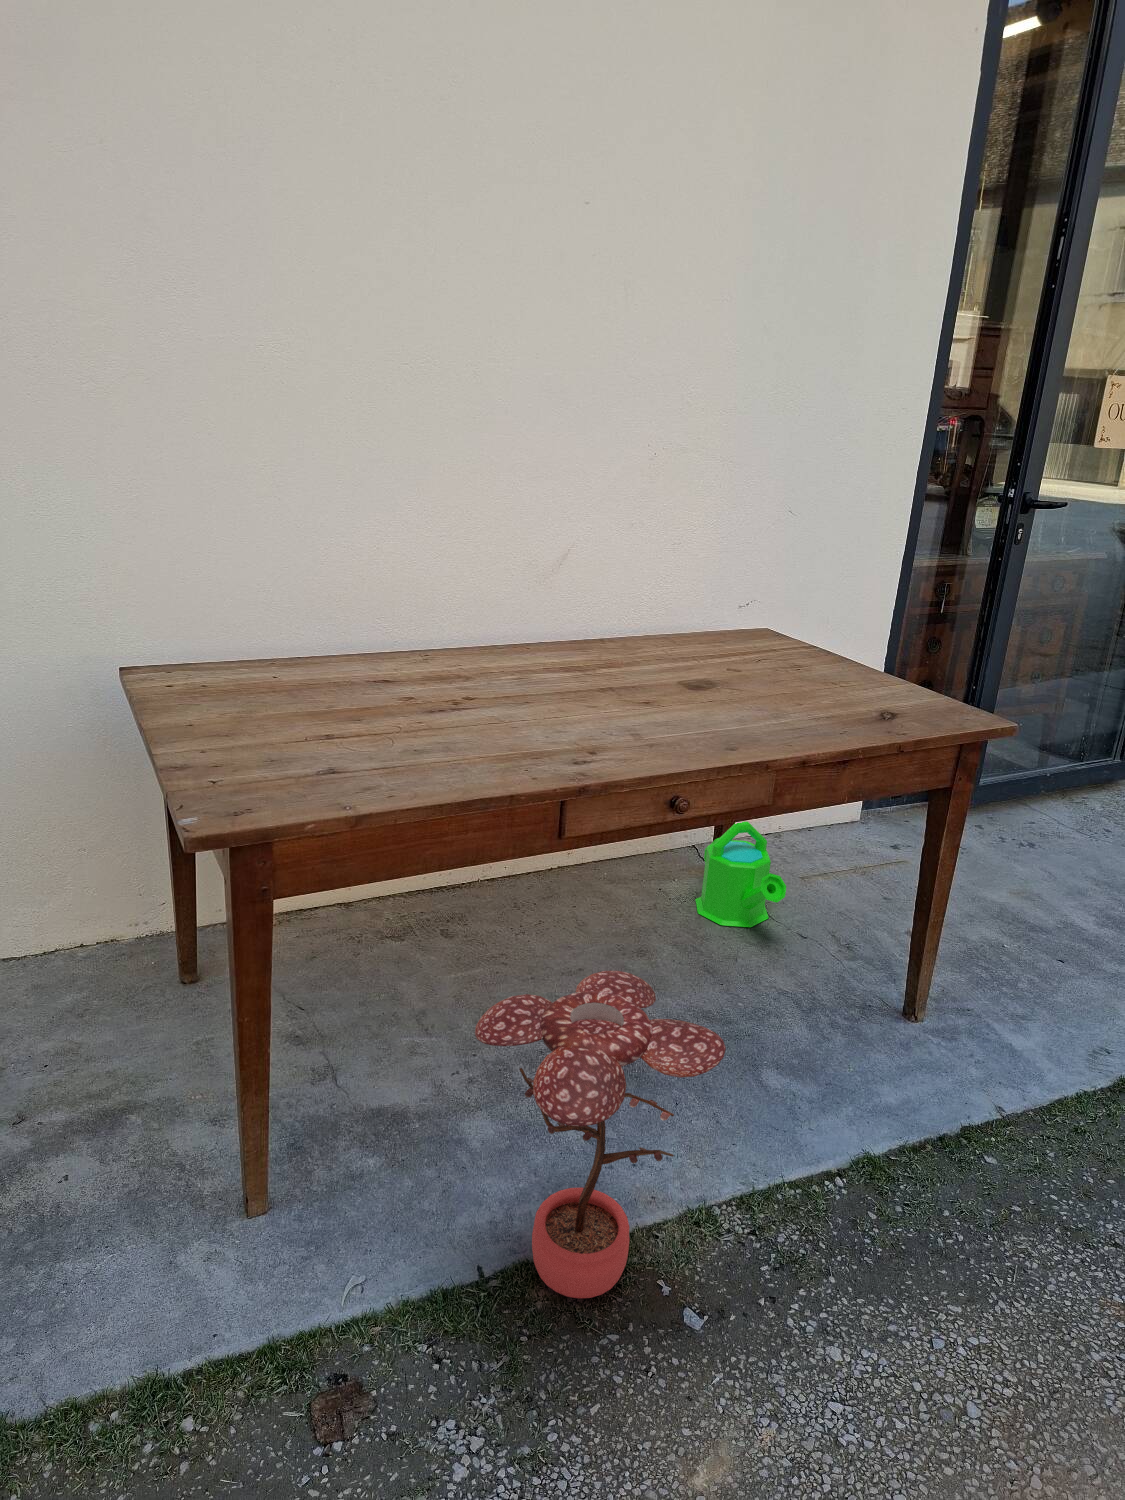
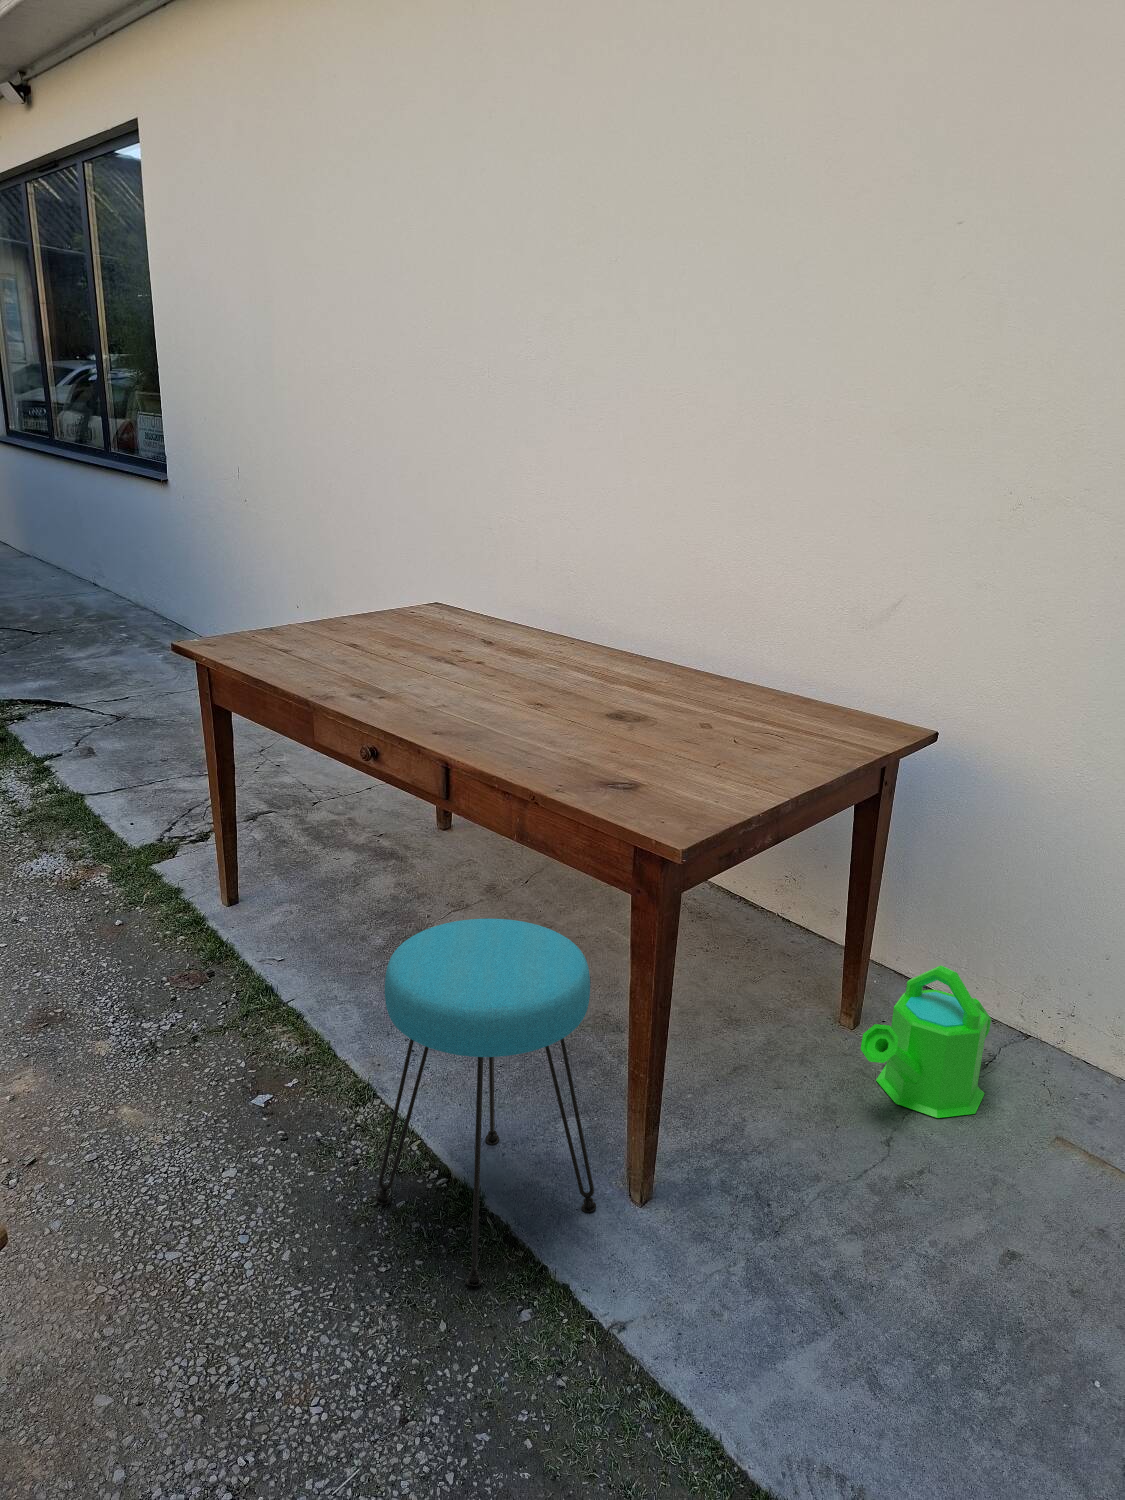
stool: none [780,906,1016,1226] -> present [375,919,596,1286]
potted plant: present [475,971,726,1298] -> none [199,814,390,1058]

